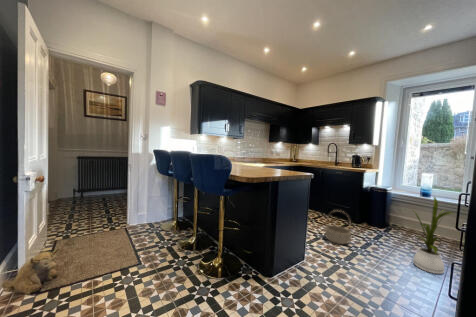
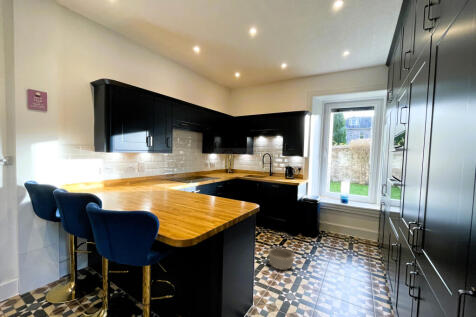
house plant: present [413,197,452,274] -> none [346,211,384,289]

